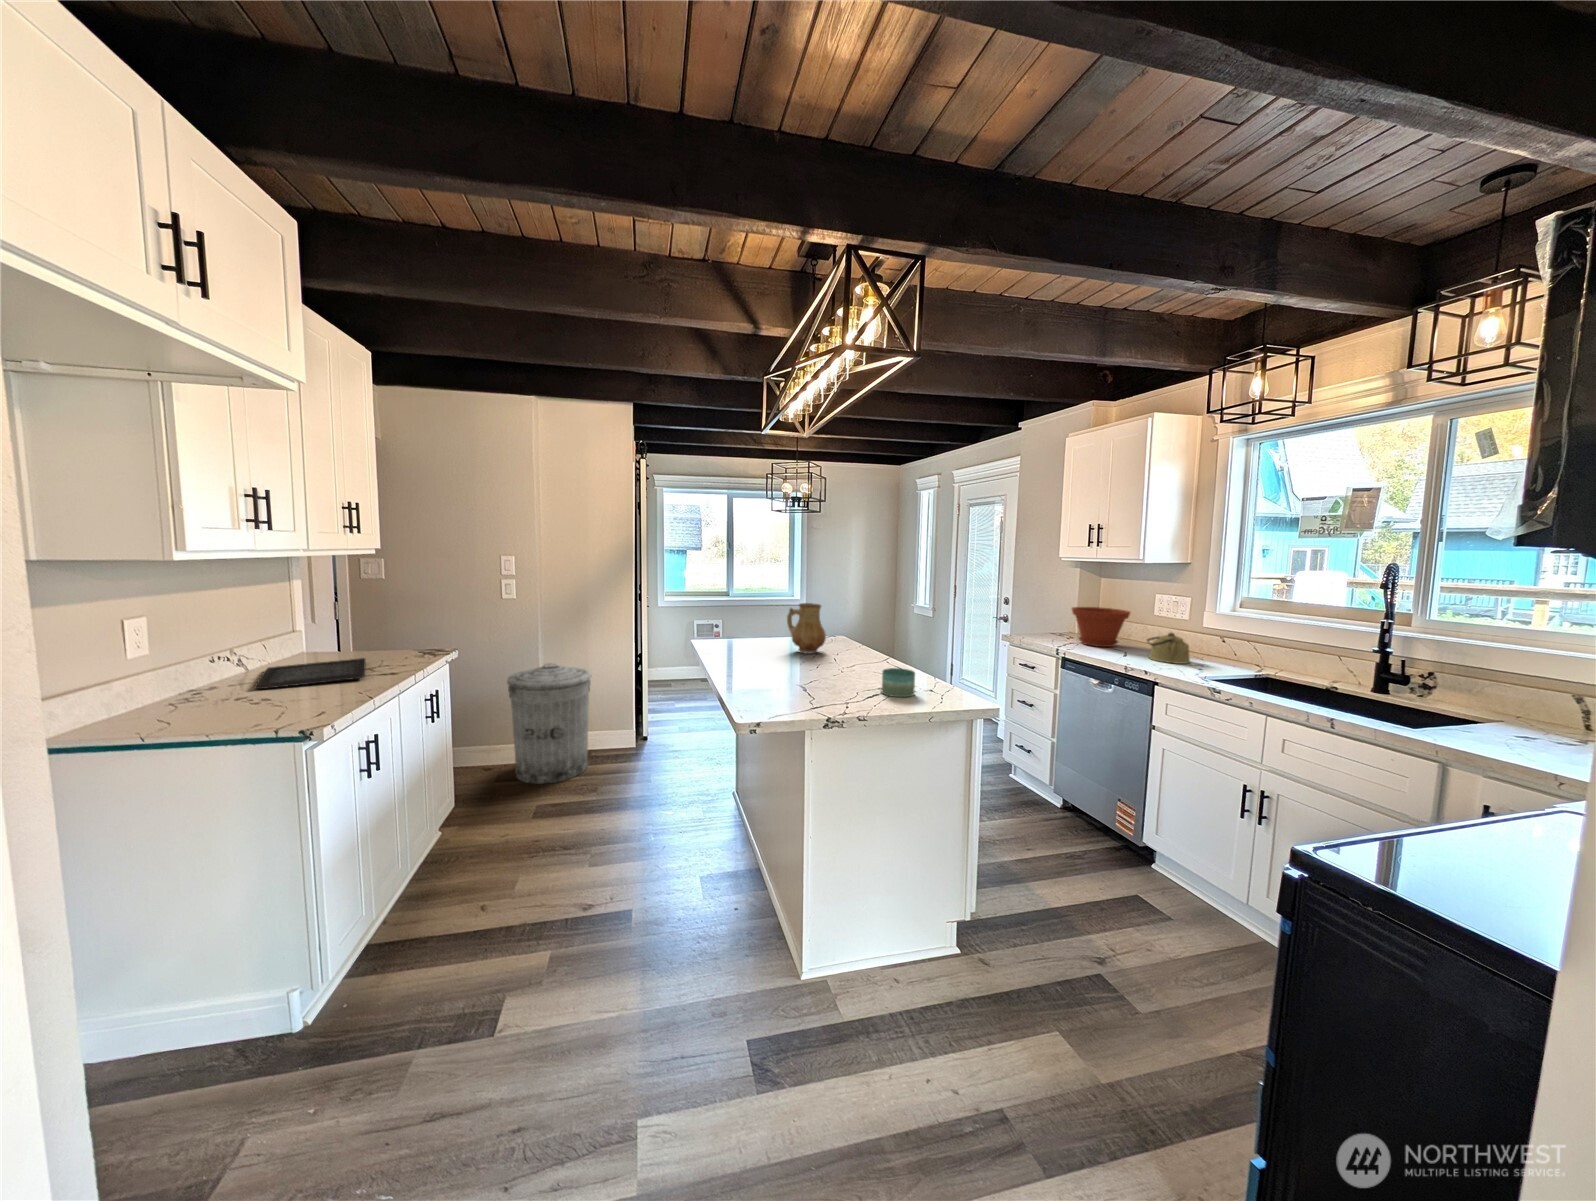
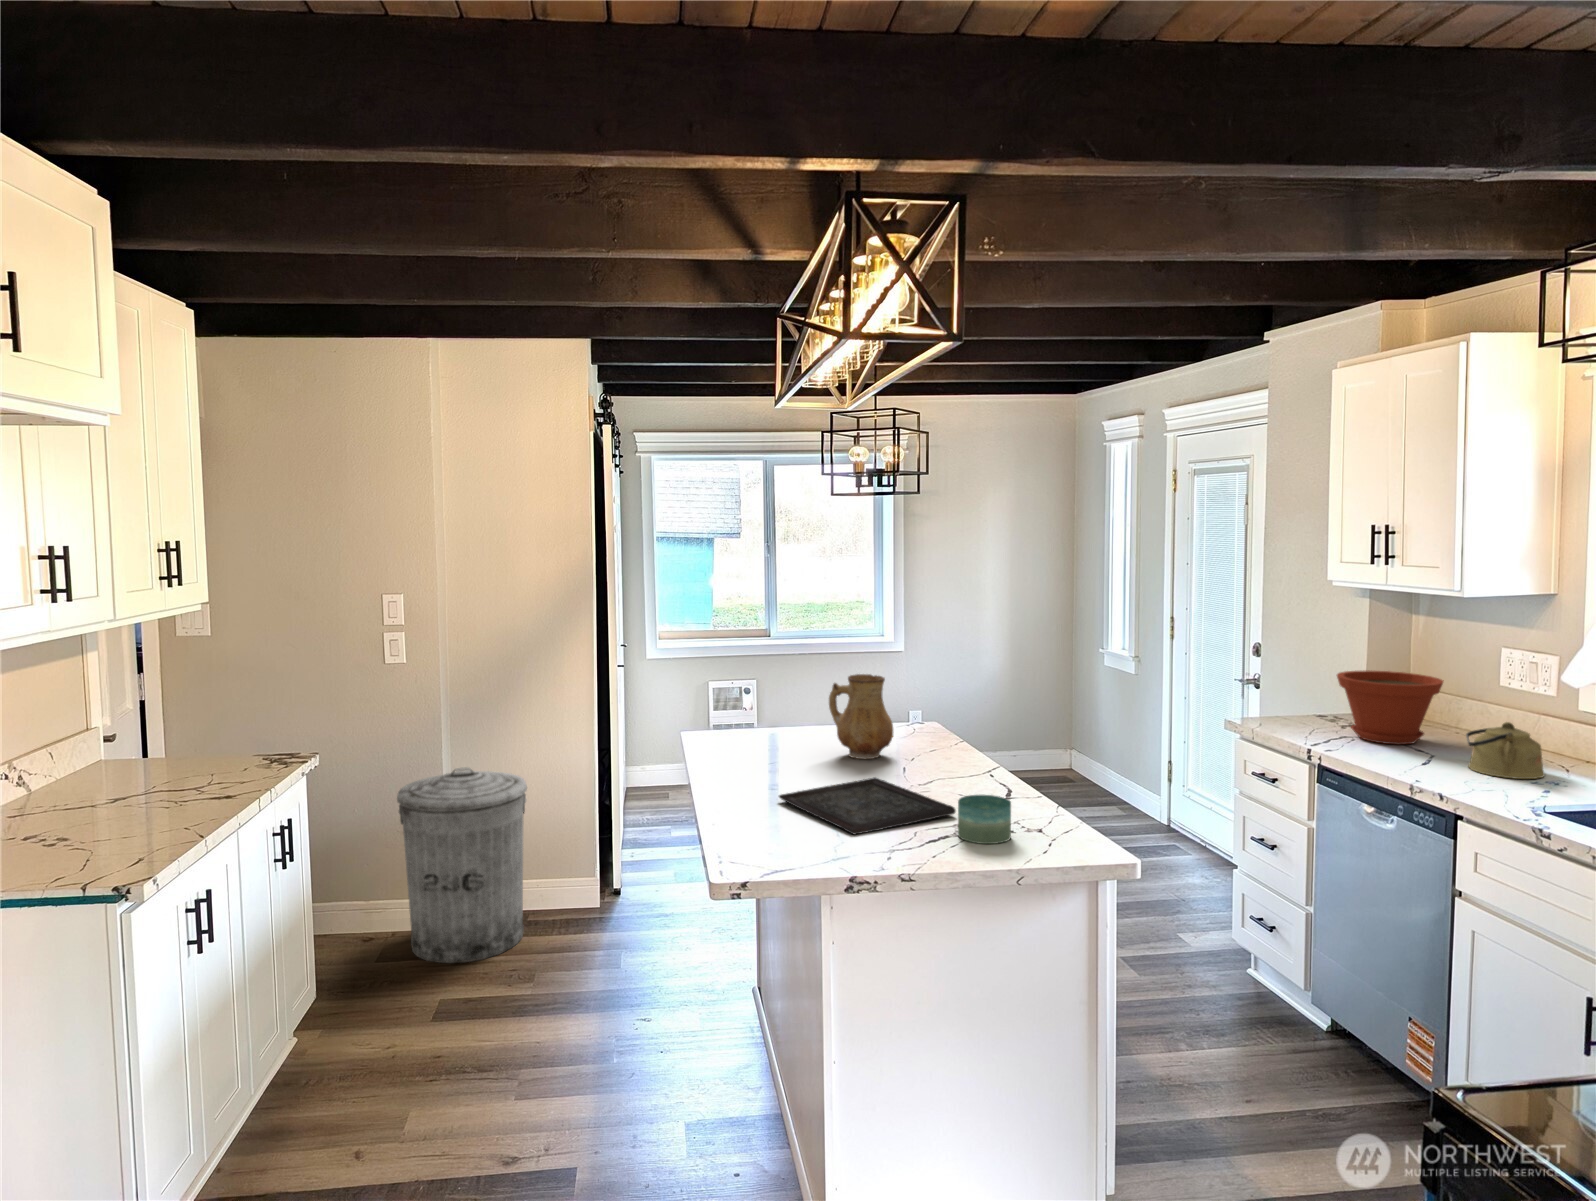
tray: present [255,658,366,689] -> present [779,778,956,835]

